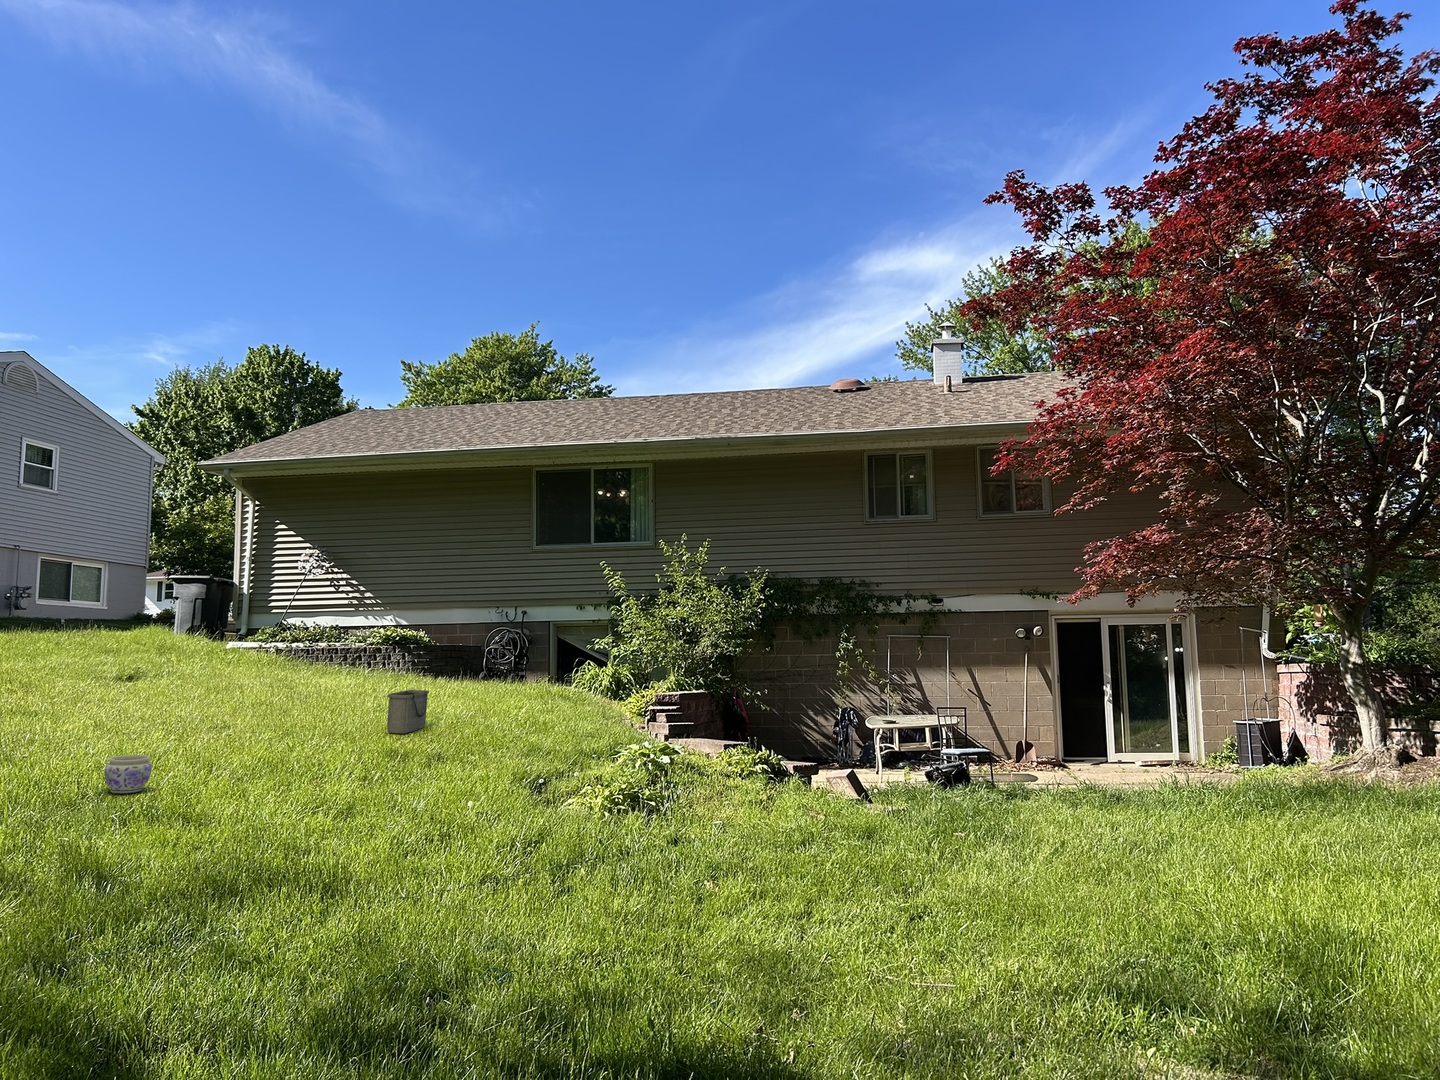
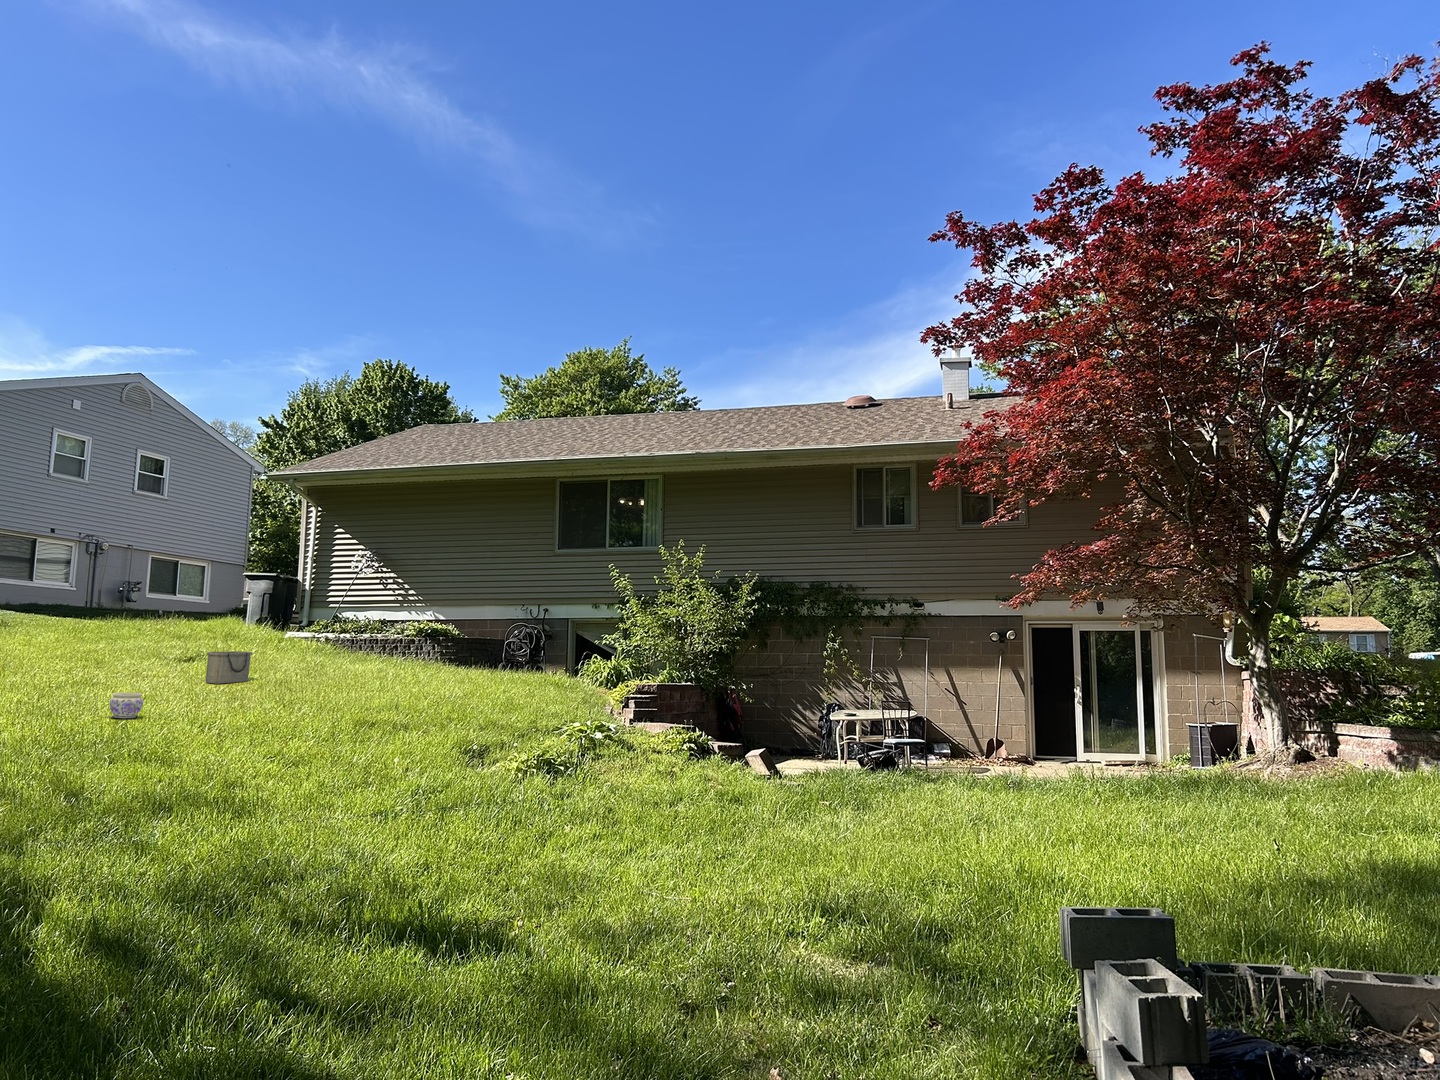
basket: present [387,690,429,734] -> present [206,651,252,684]

